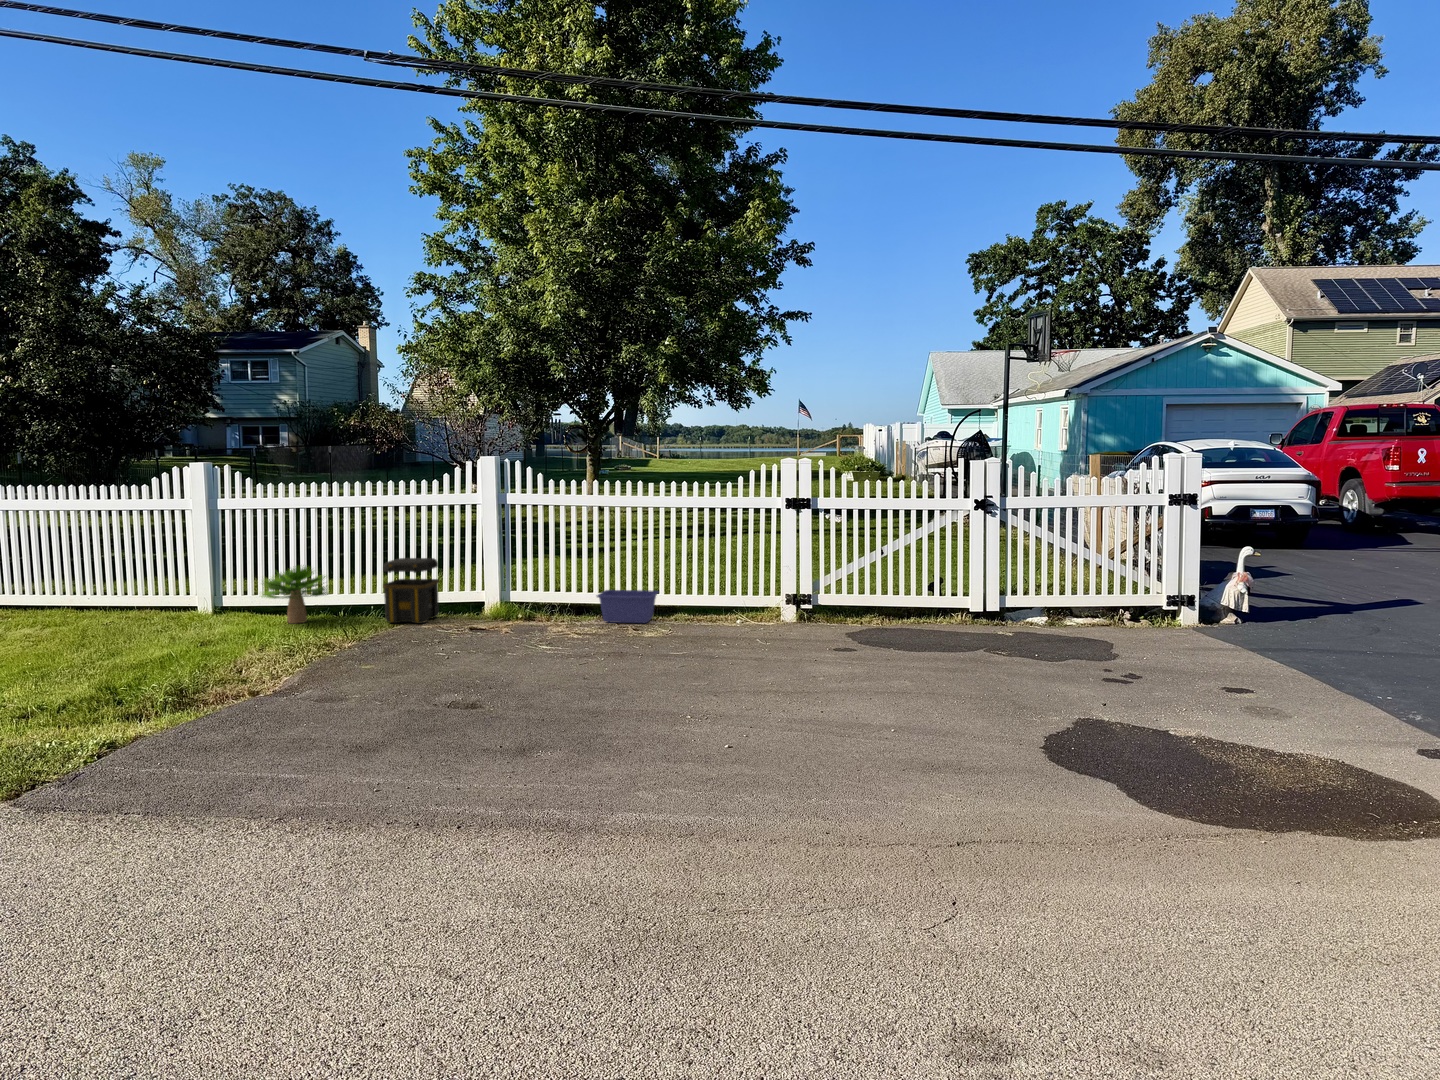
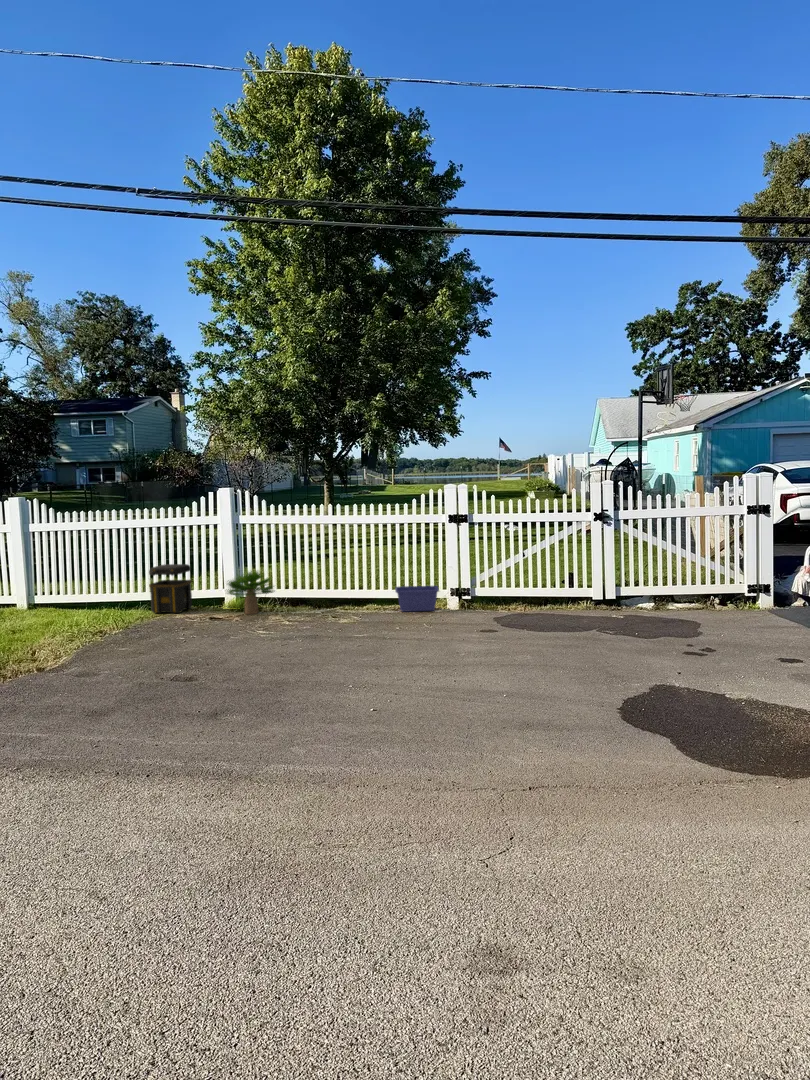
potted plant: present [262,565,330,623] -> present [227,571,275,614]
storage bin: present [596,590,659,623] -> present [395,586,439,612]

